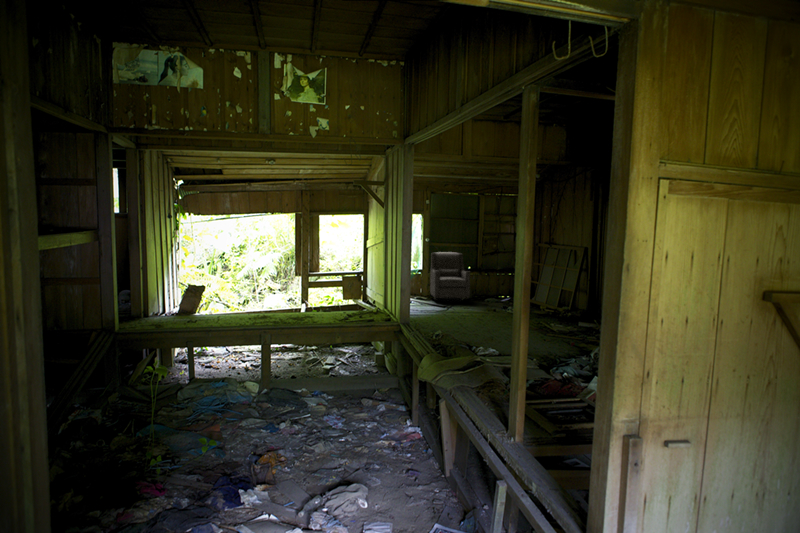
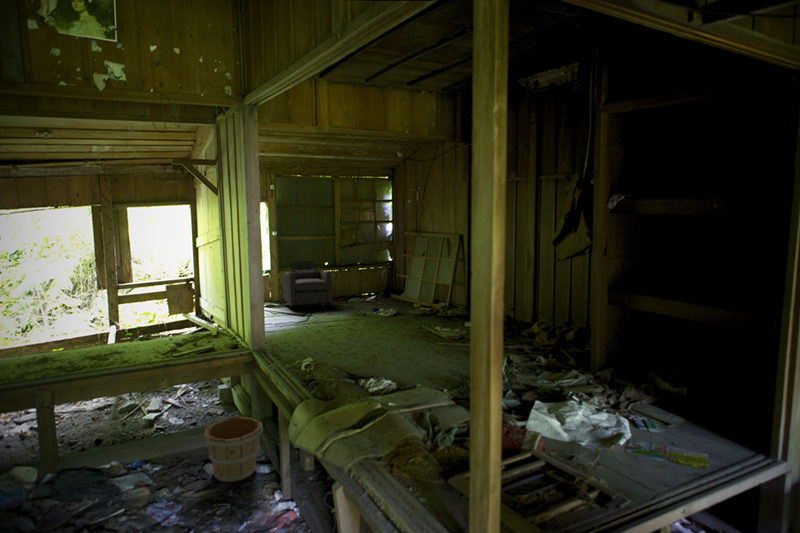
wooden bucket: none [362,369,402,413] -> present [204,416,263,482]

